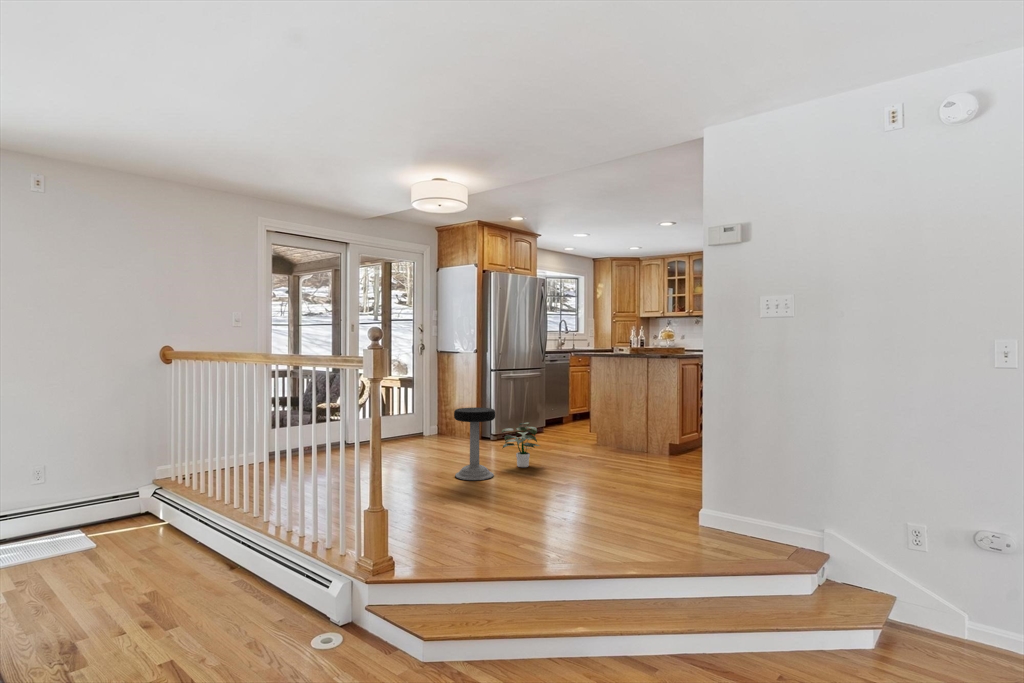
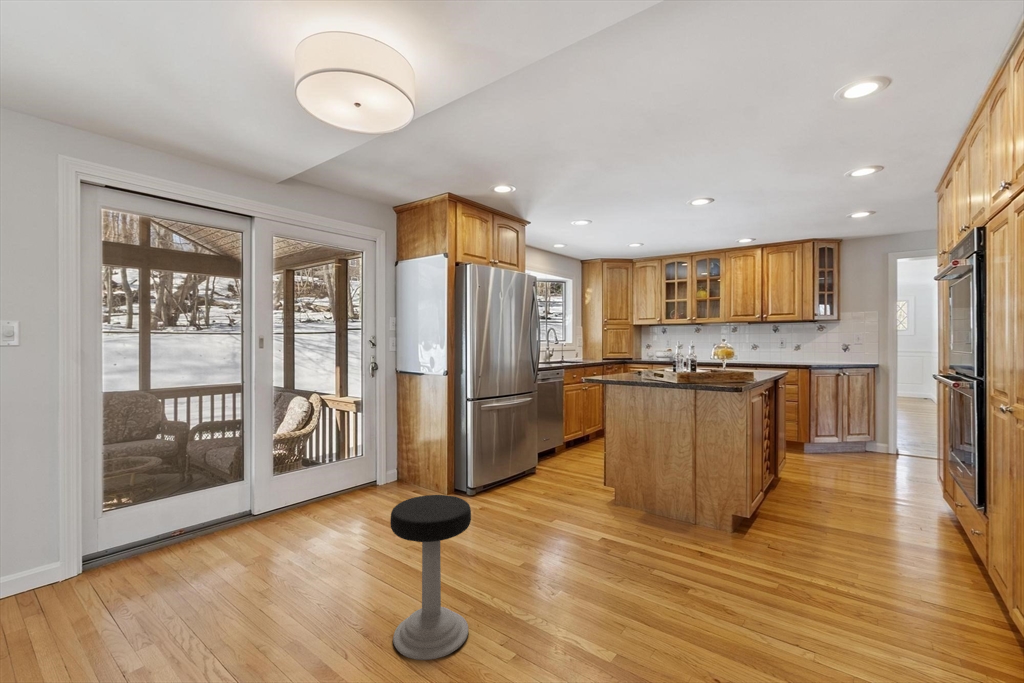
potted plant: present [502,422,540,467] -> none [481,503,550,588]

